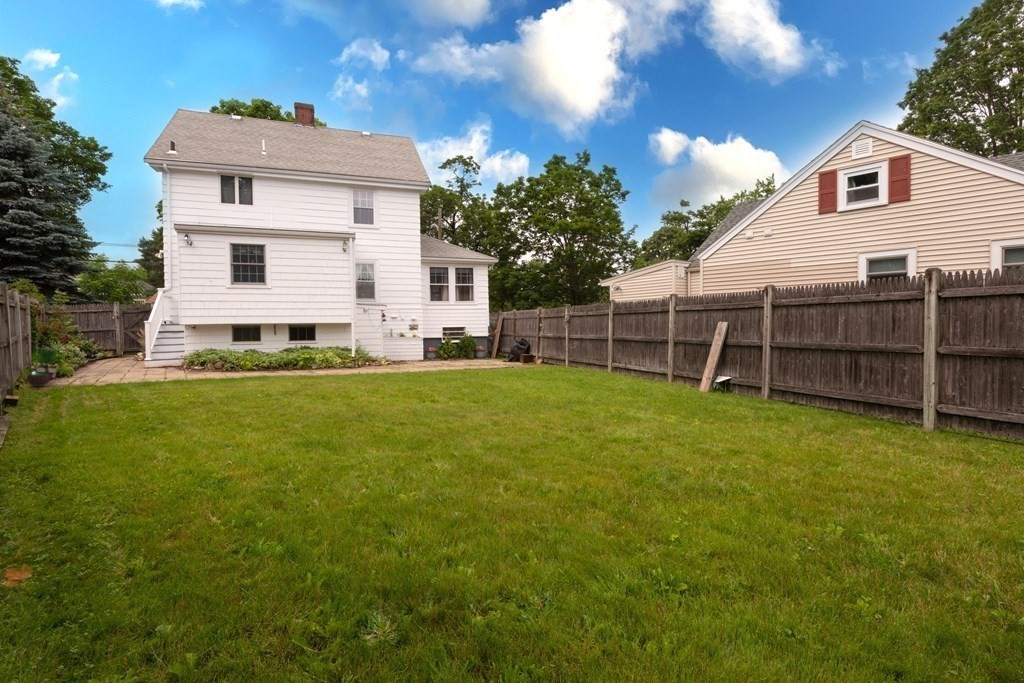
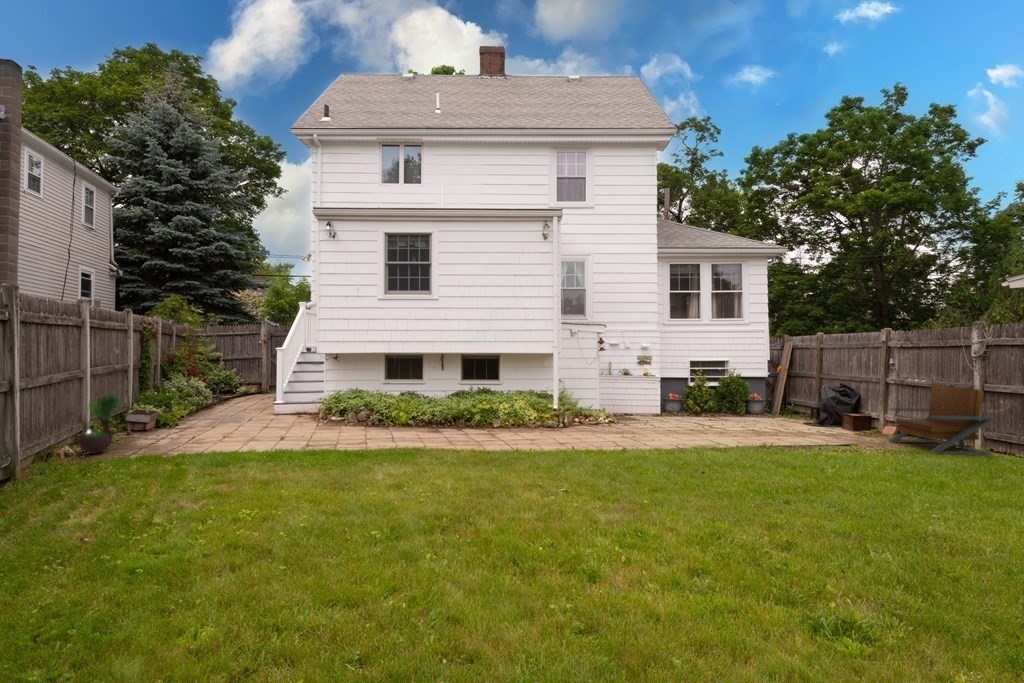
lounge chair: none [529,335,568,367] -> present [889,385,994,455]

